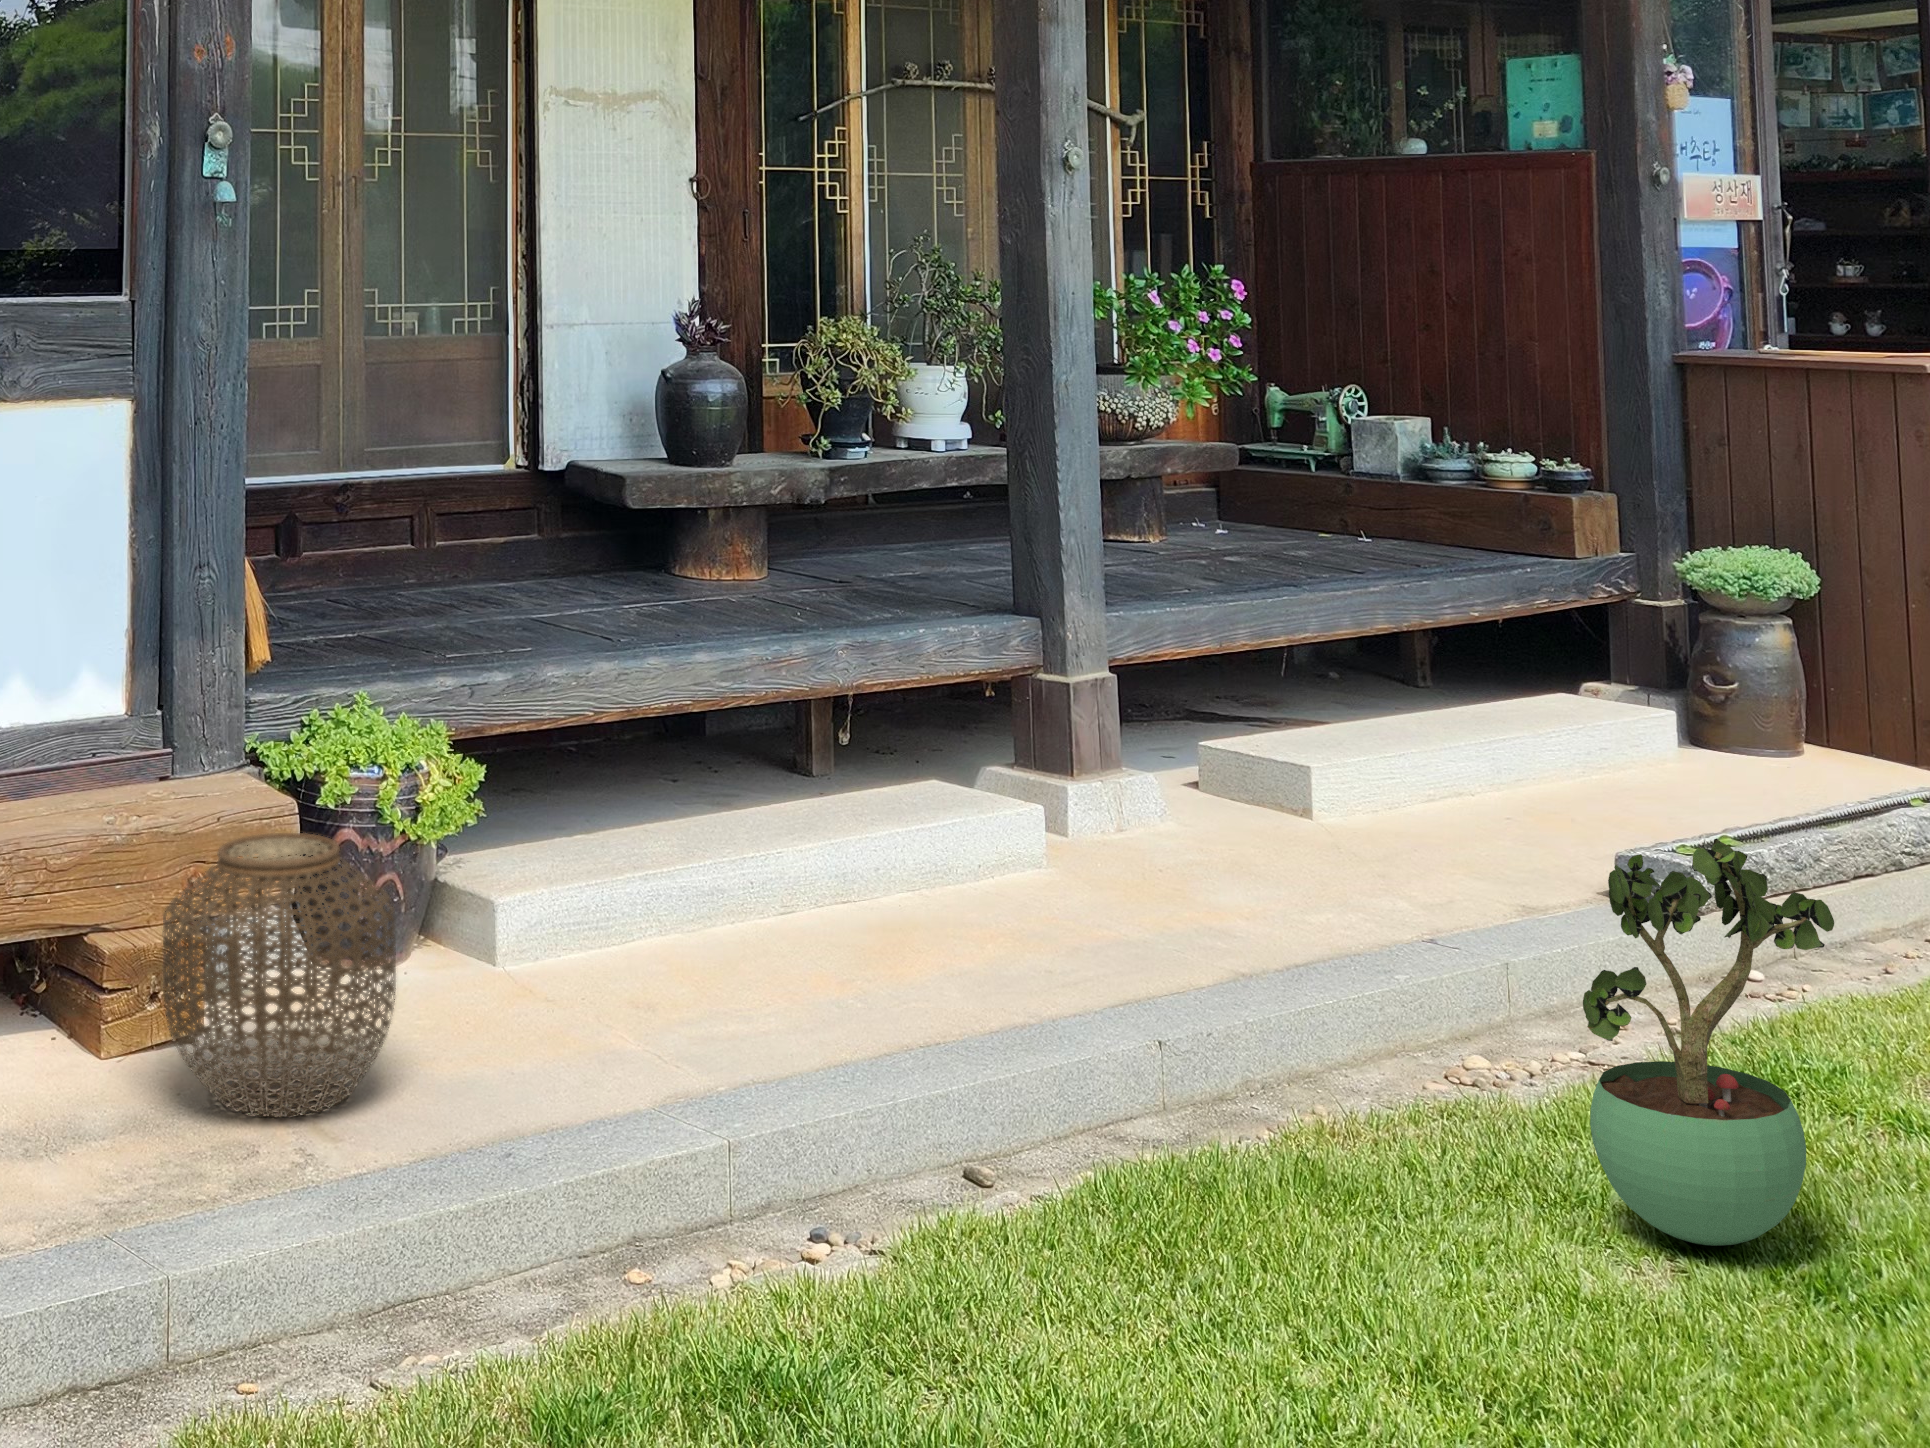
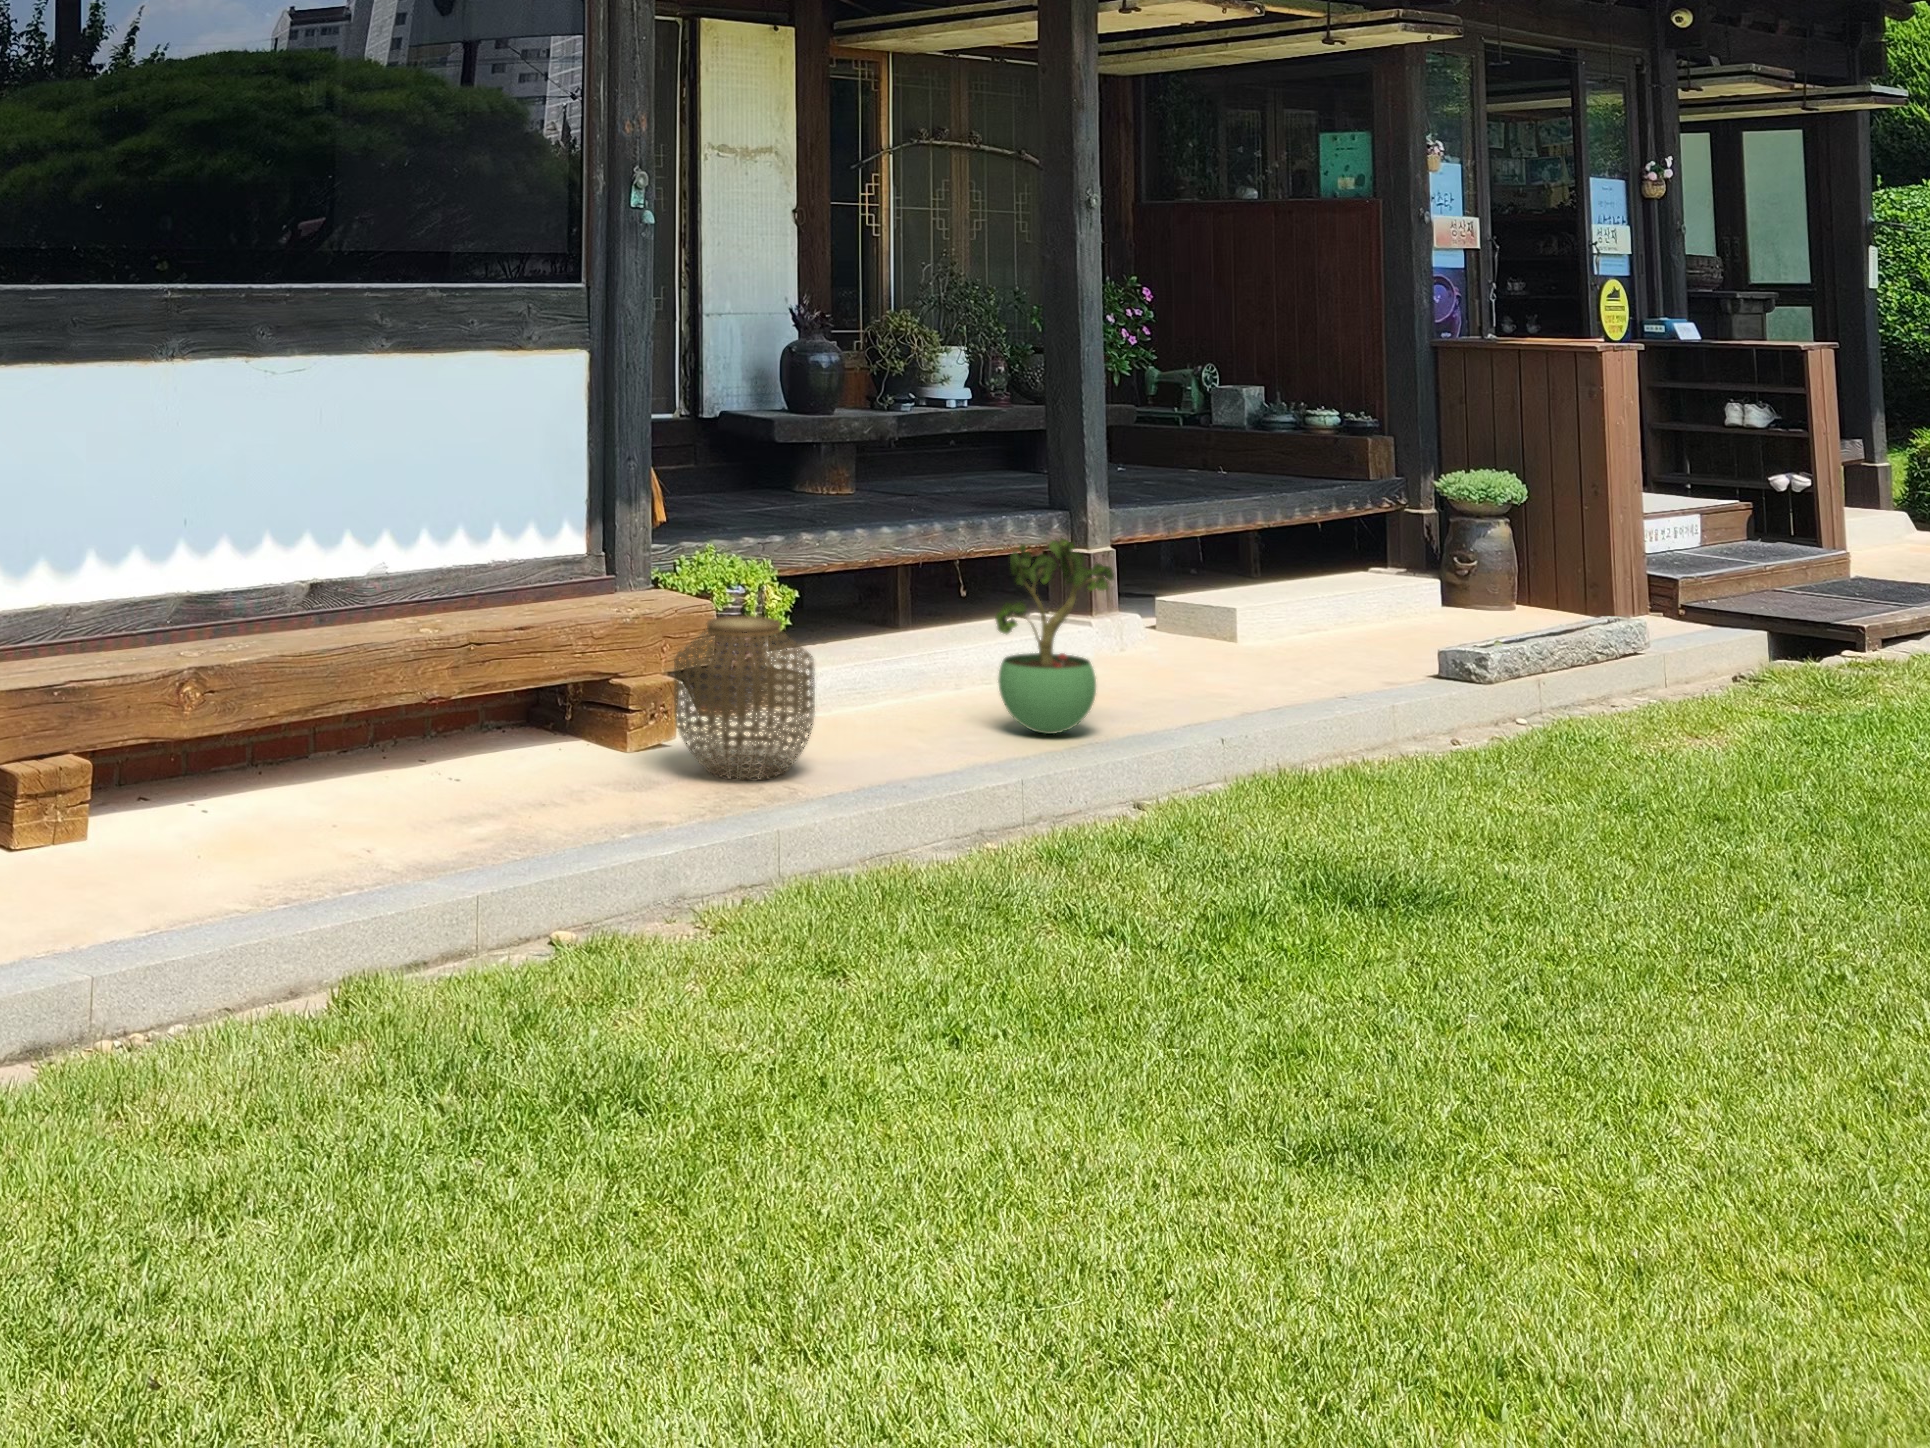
potted plant: present [1583,838,1834,1246] -> present [995,538,1114,734]

